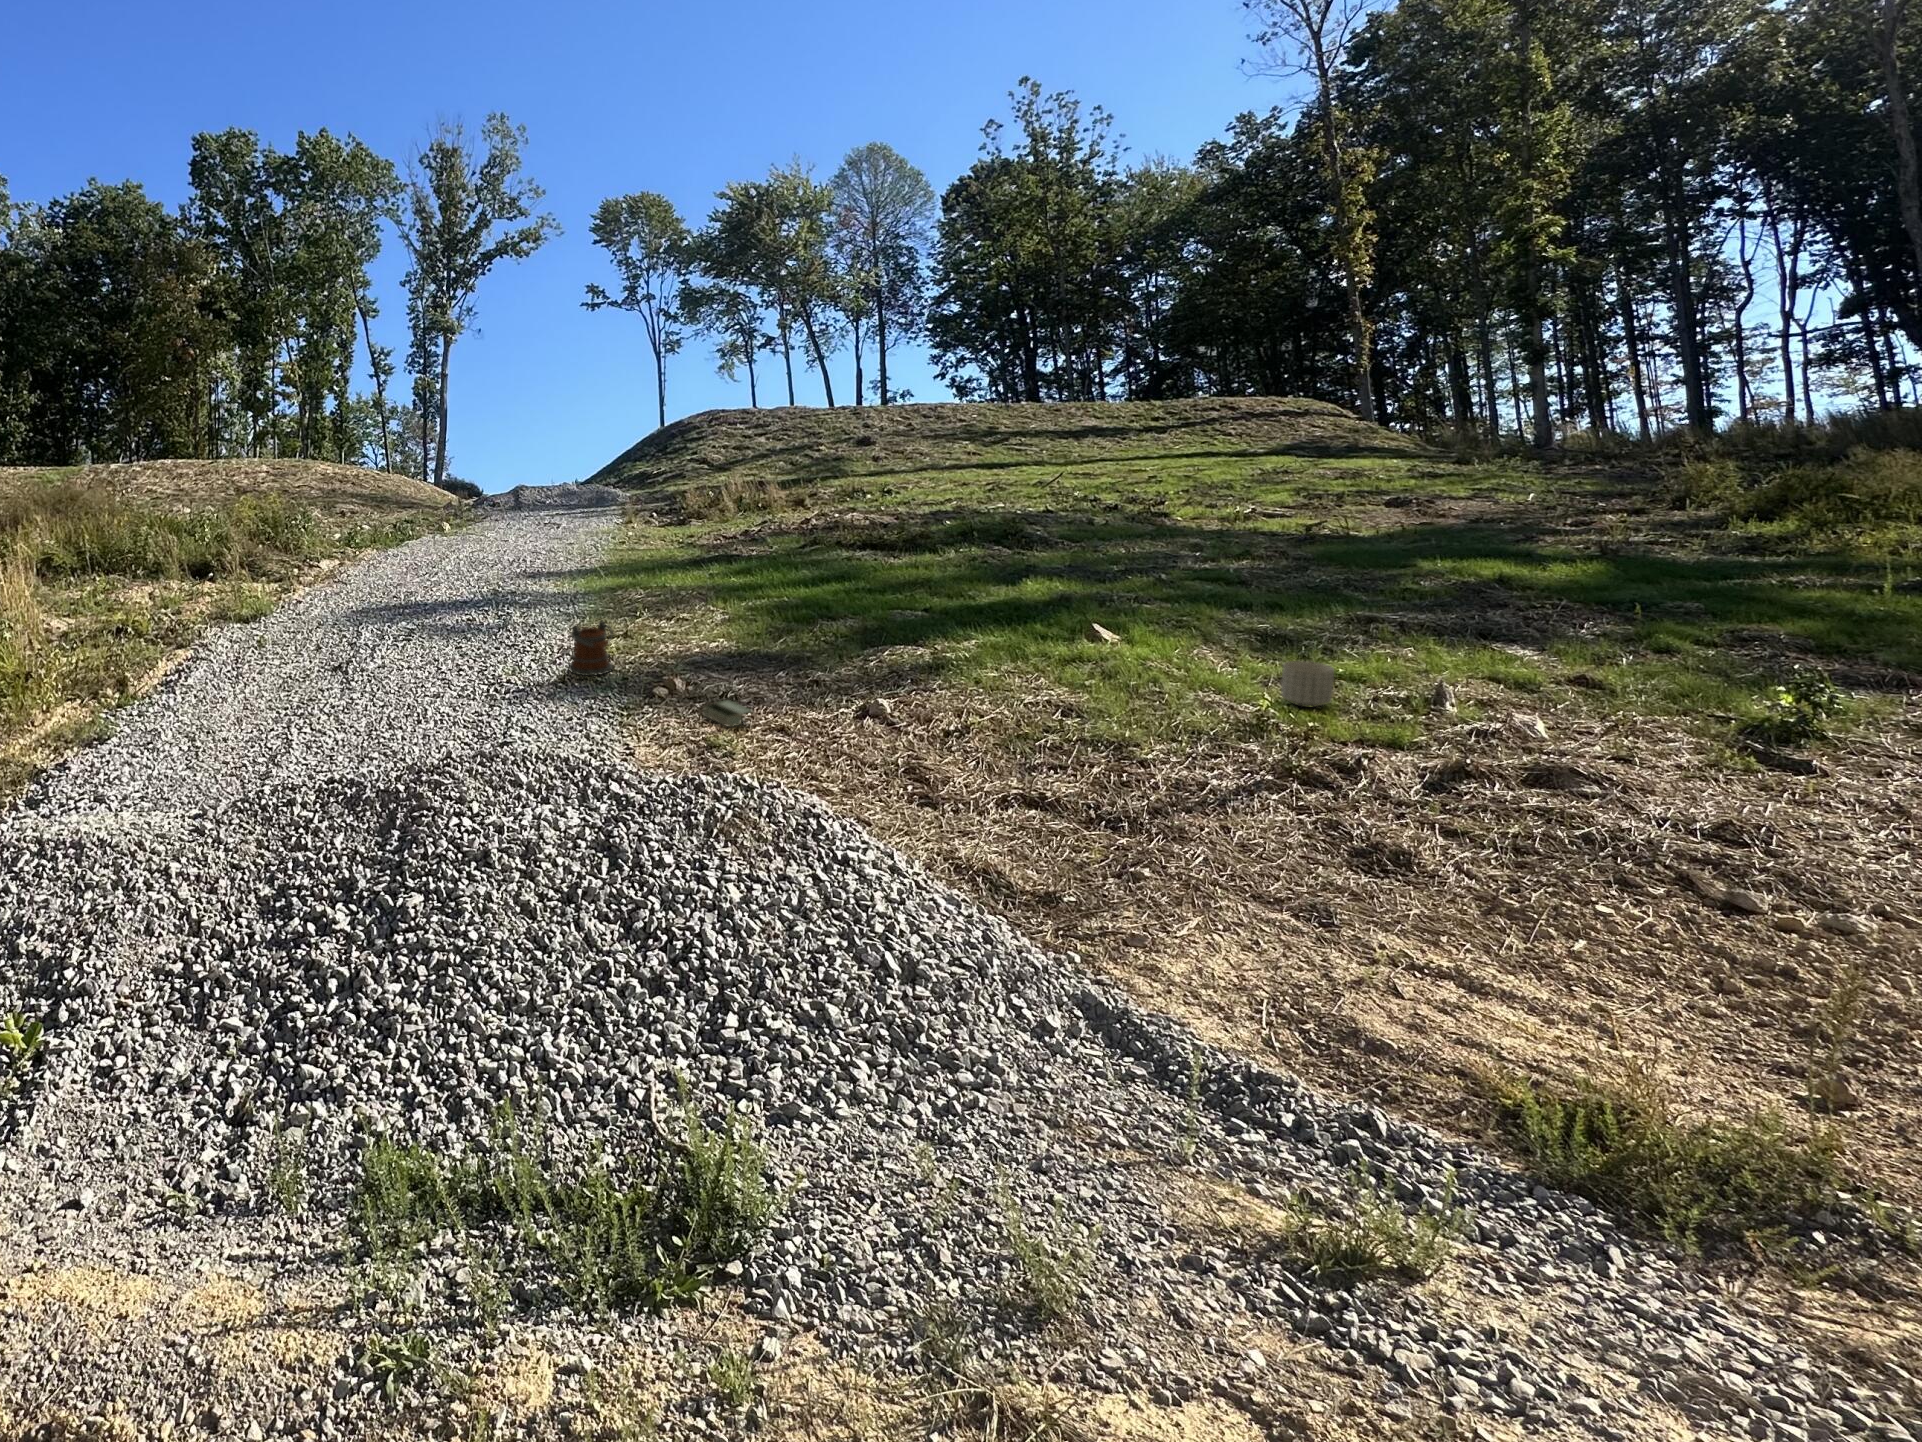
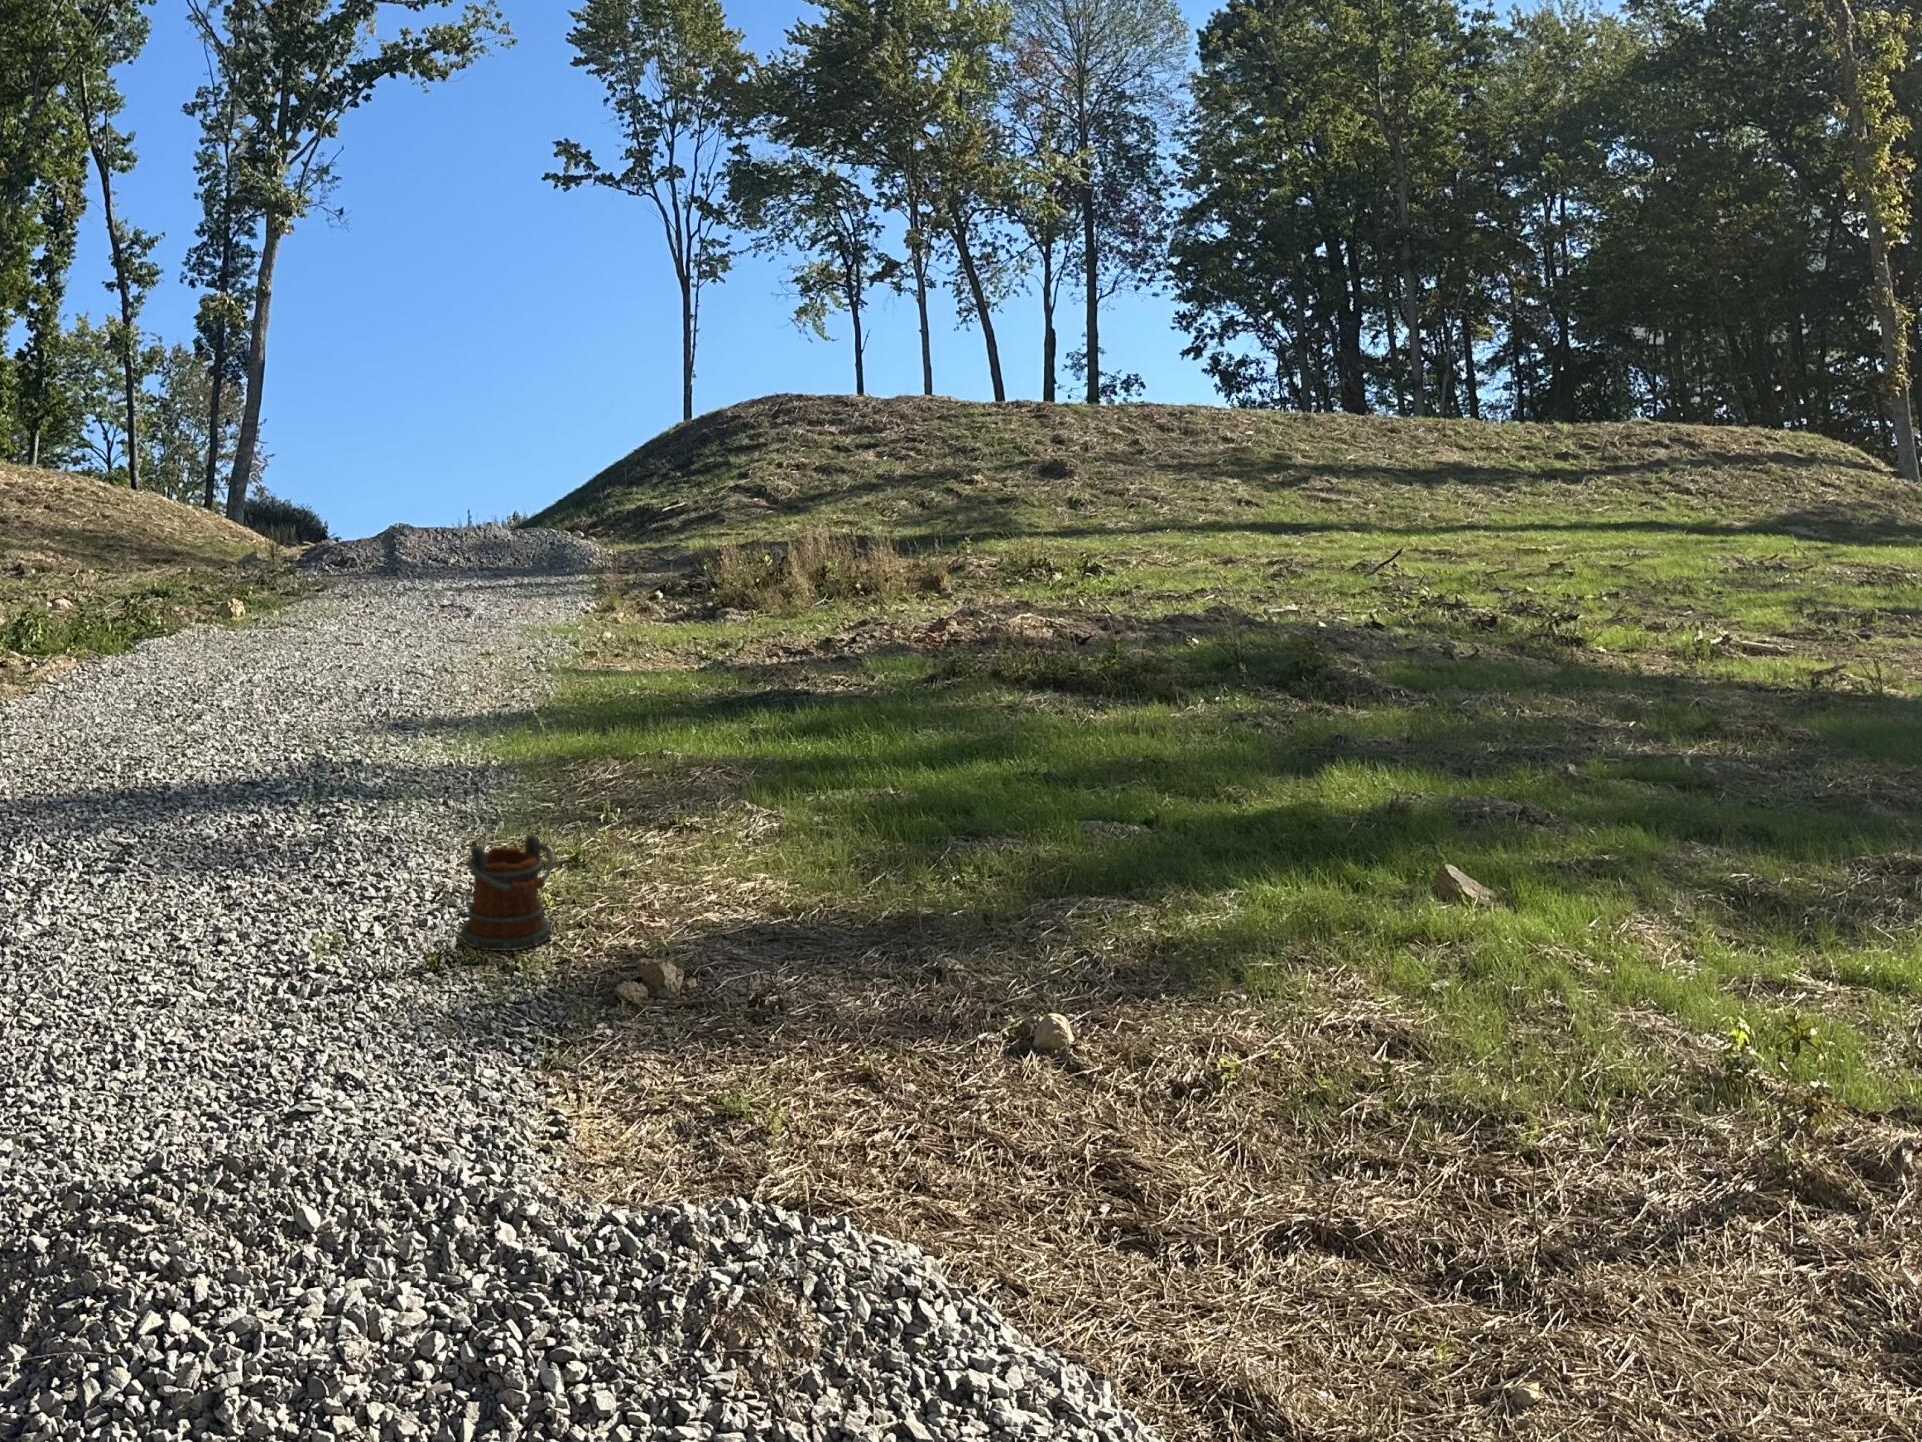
planter: present [1281,661,1334,707] -> none [1772,944,1859,1035]
toolbox: present [704,700,752,727] -> none [718,1013,816,1076]

